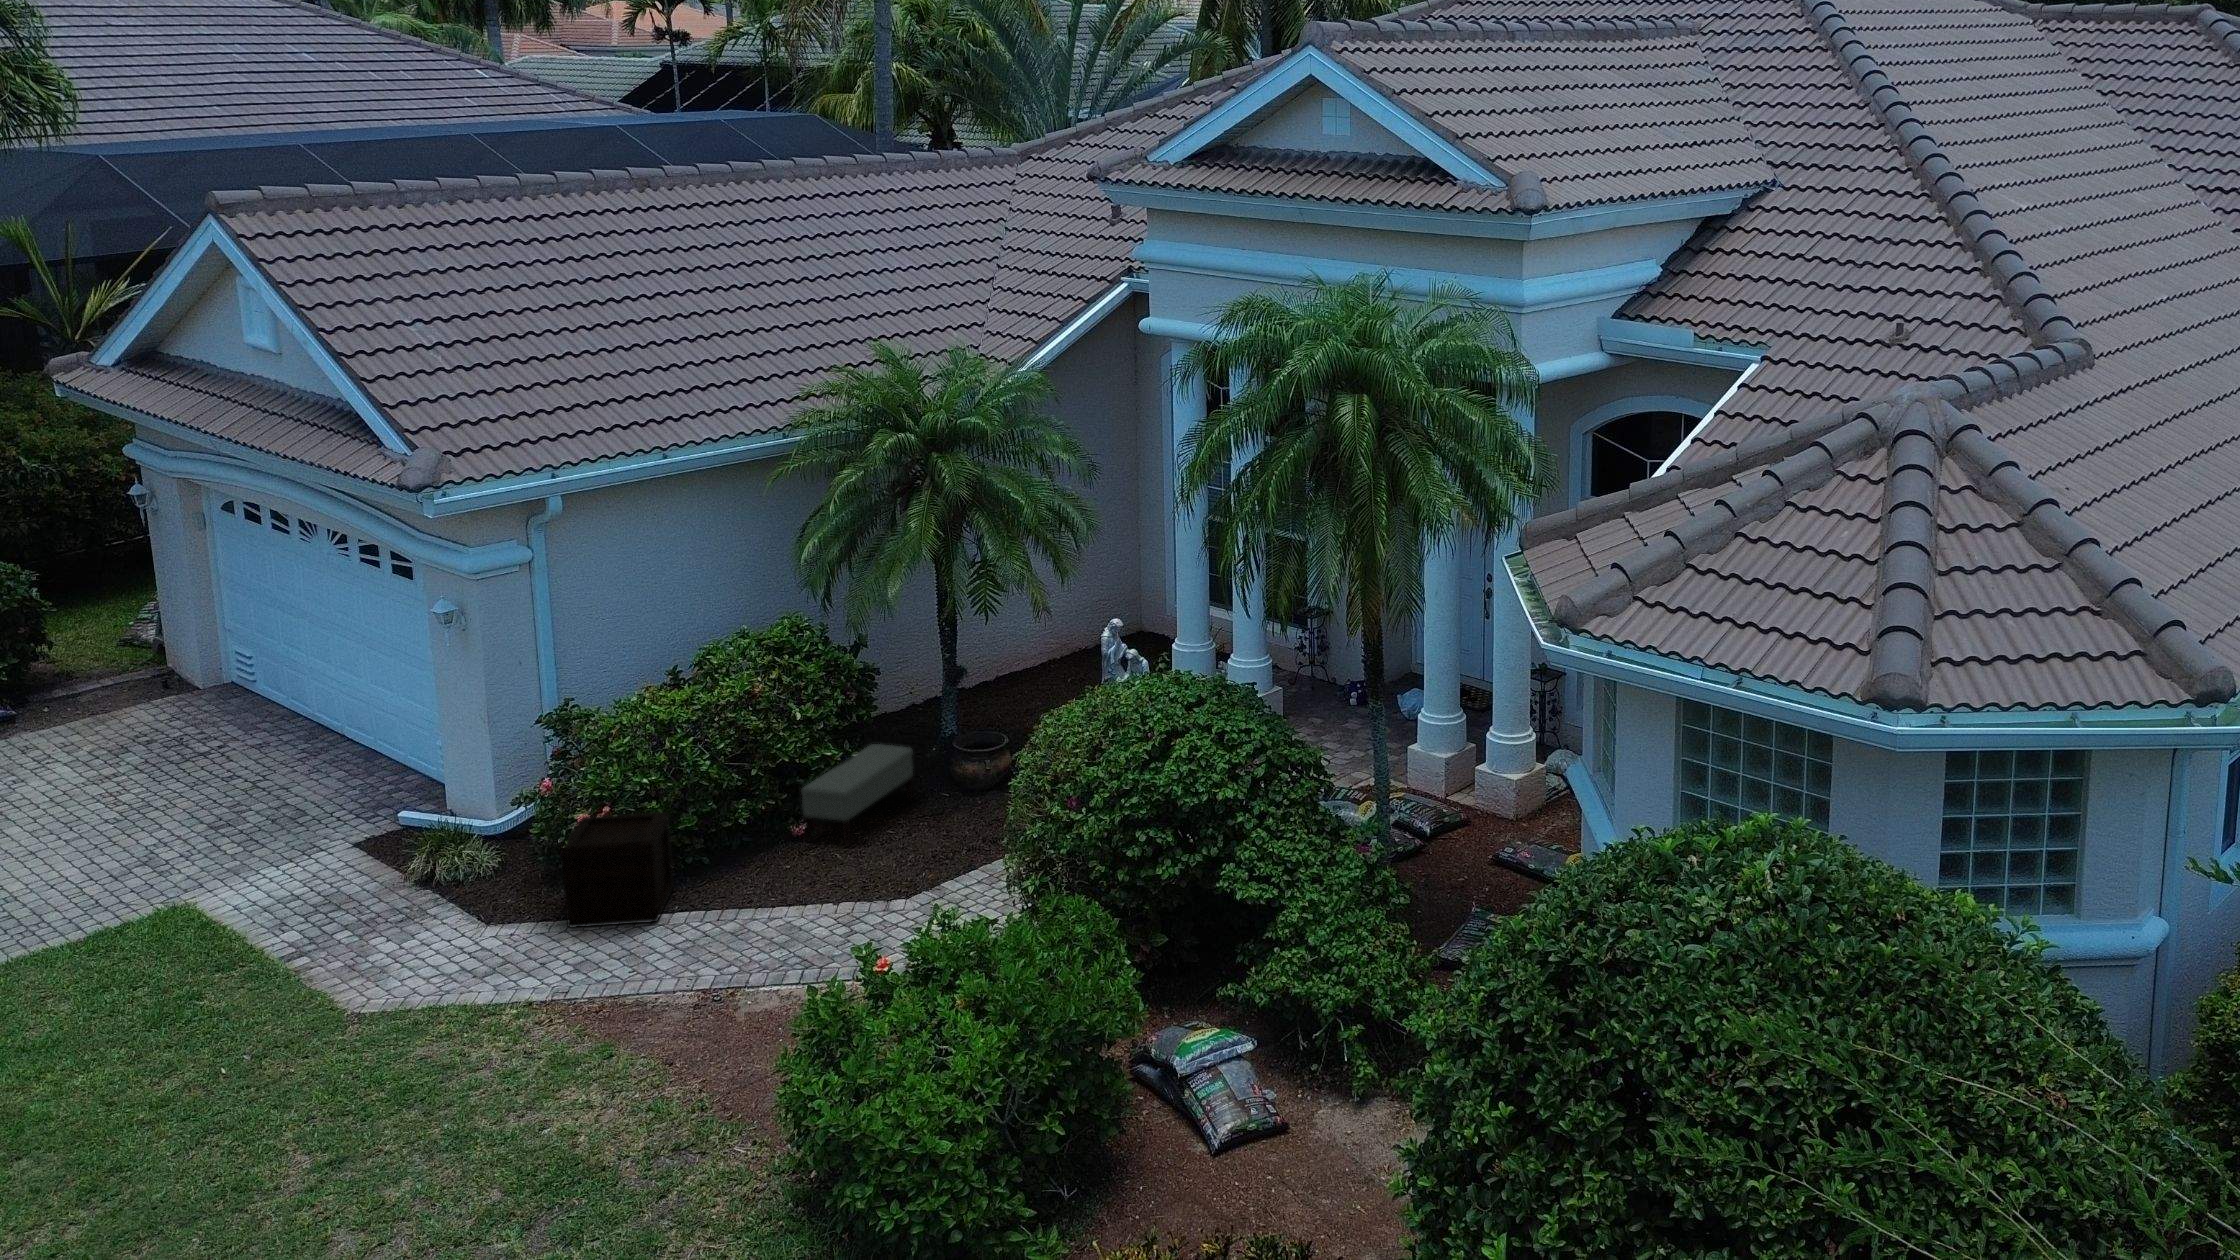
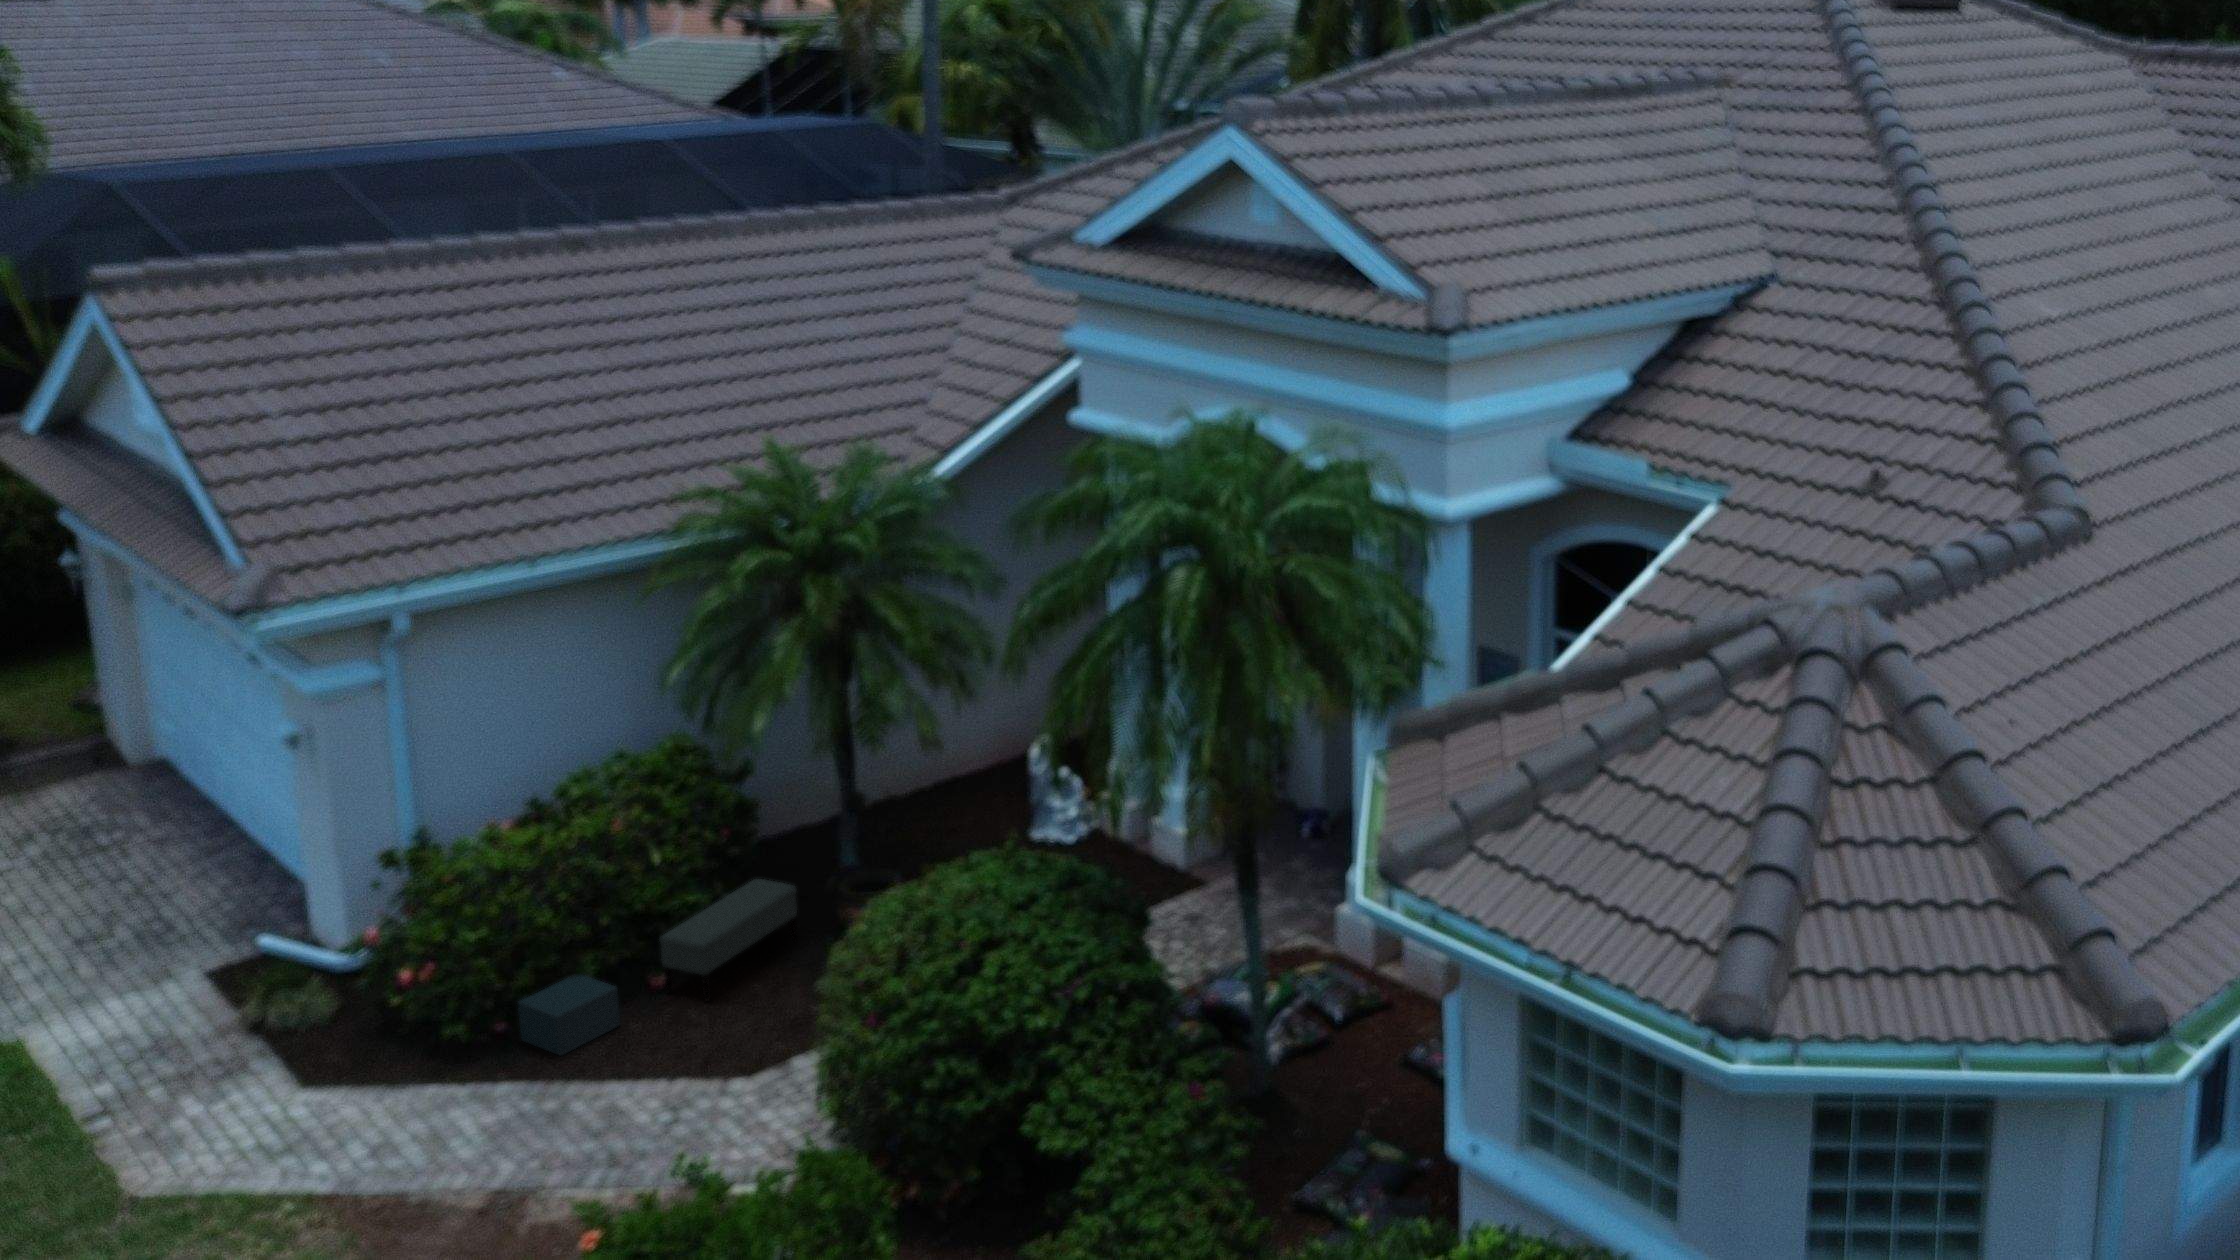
wooden crate: present [561,812,674,928] -> none [367,970,507,1099]
storage box: none [682,821,774,890] -> present [518,975,620,1055]

